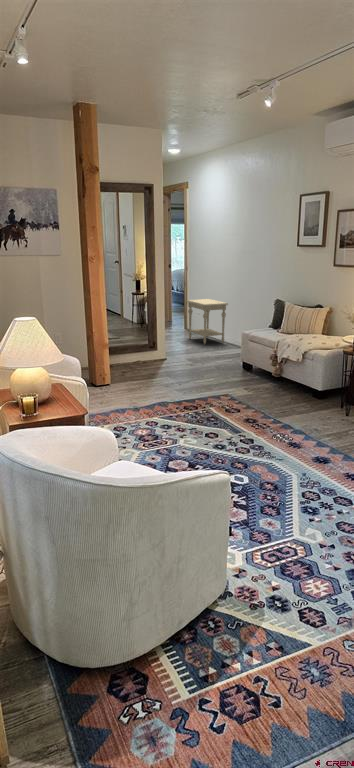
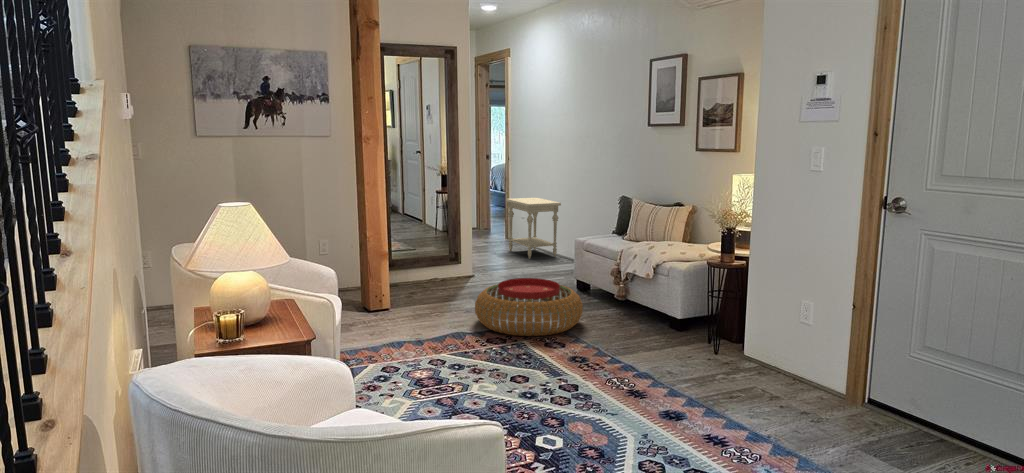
pouf: none [173,362,251,404] -> present [475,278,583,336]

